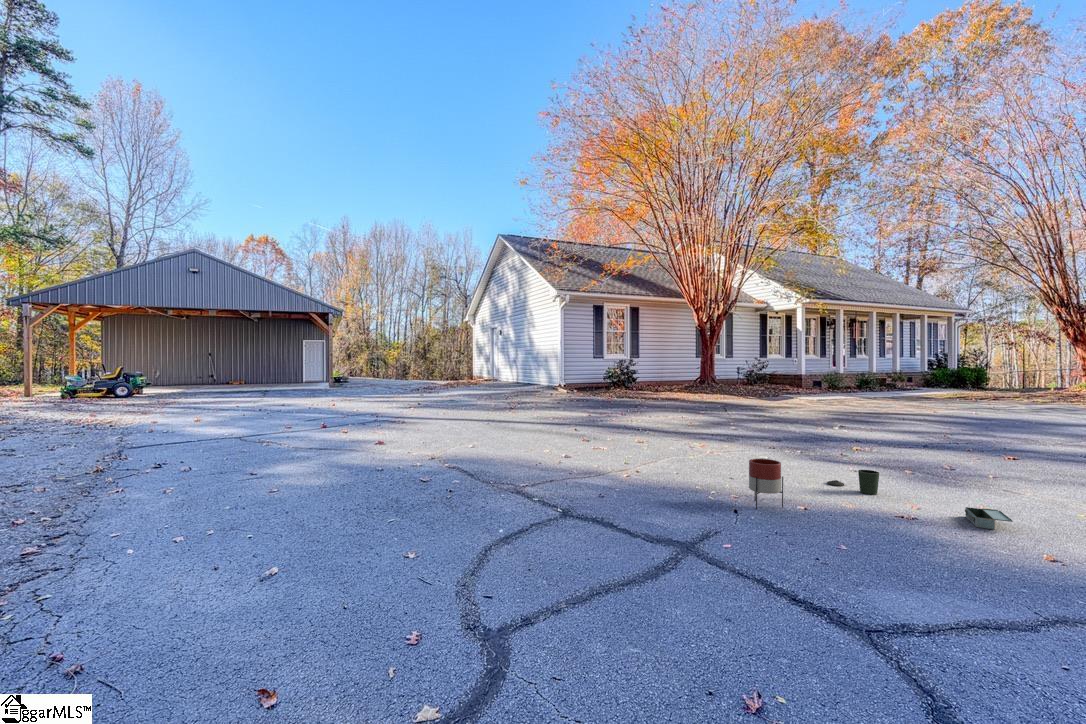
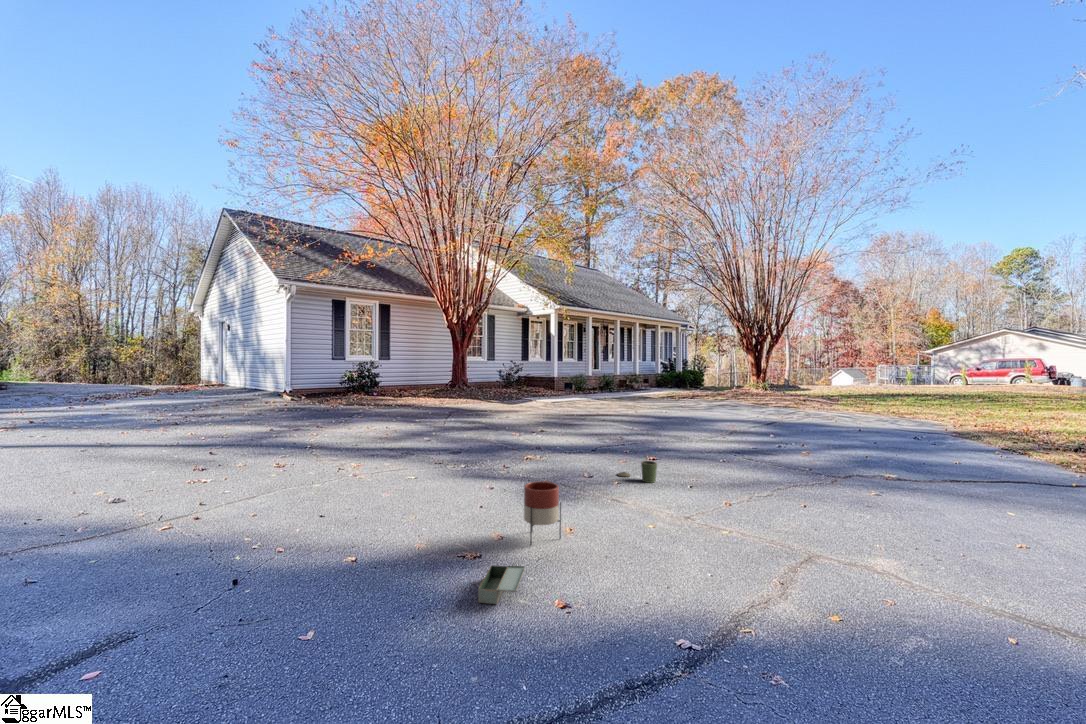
planter: present [749,459,783,509] -> present [524,481,561,544]
trash can: present [827,470,879,495] -> present [617,461,657,483]

